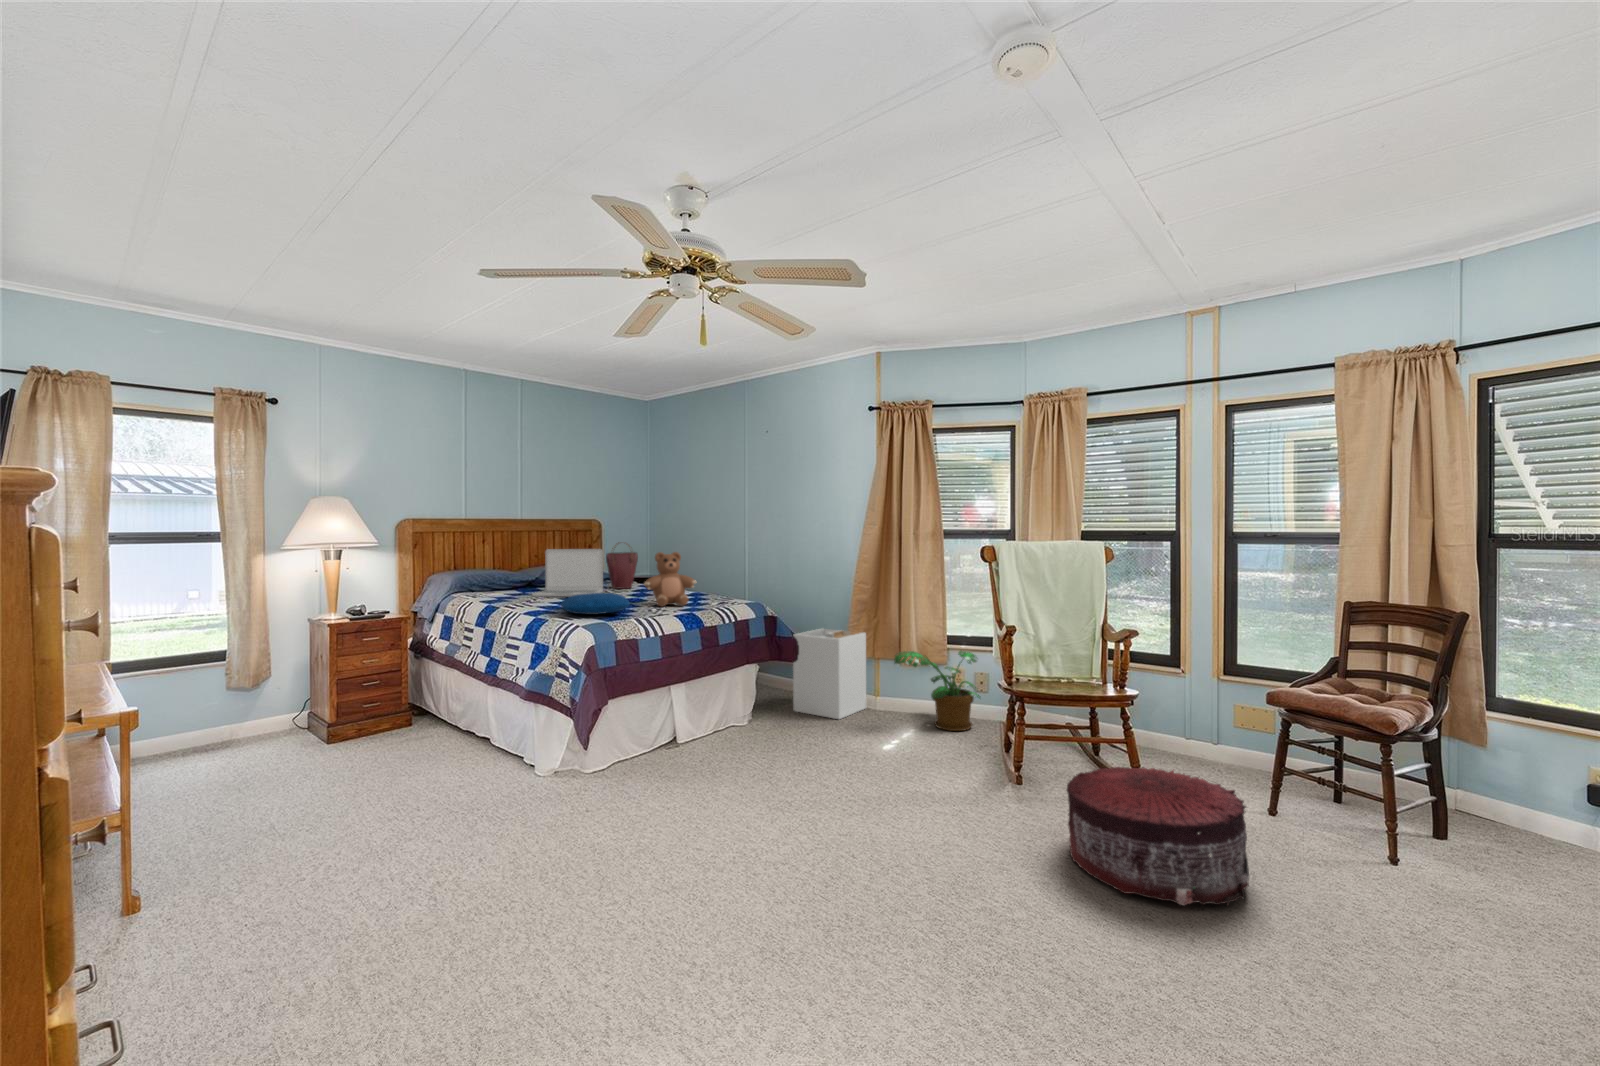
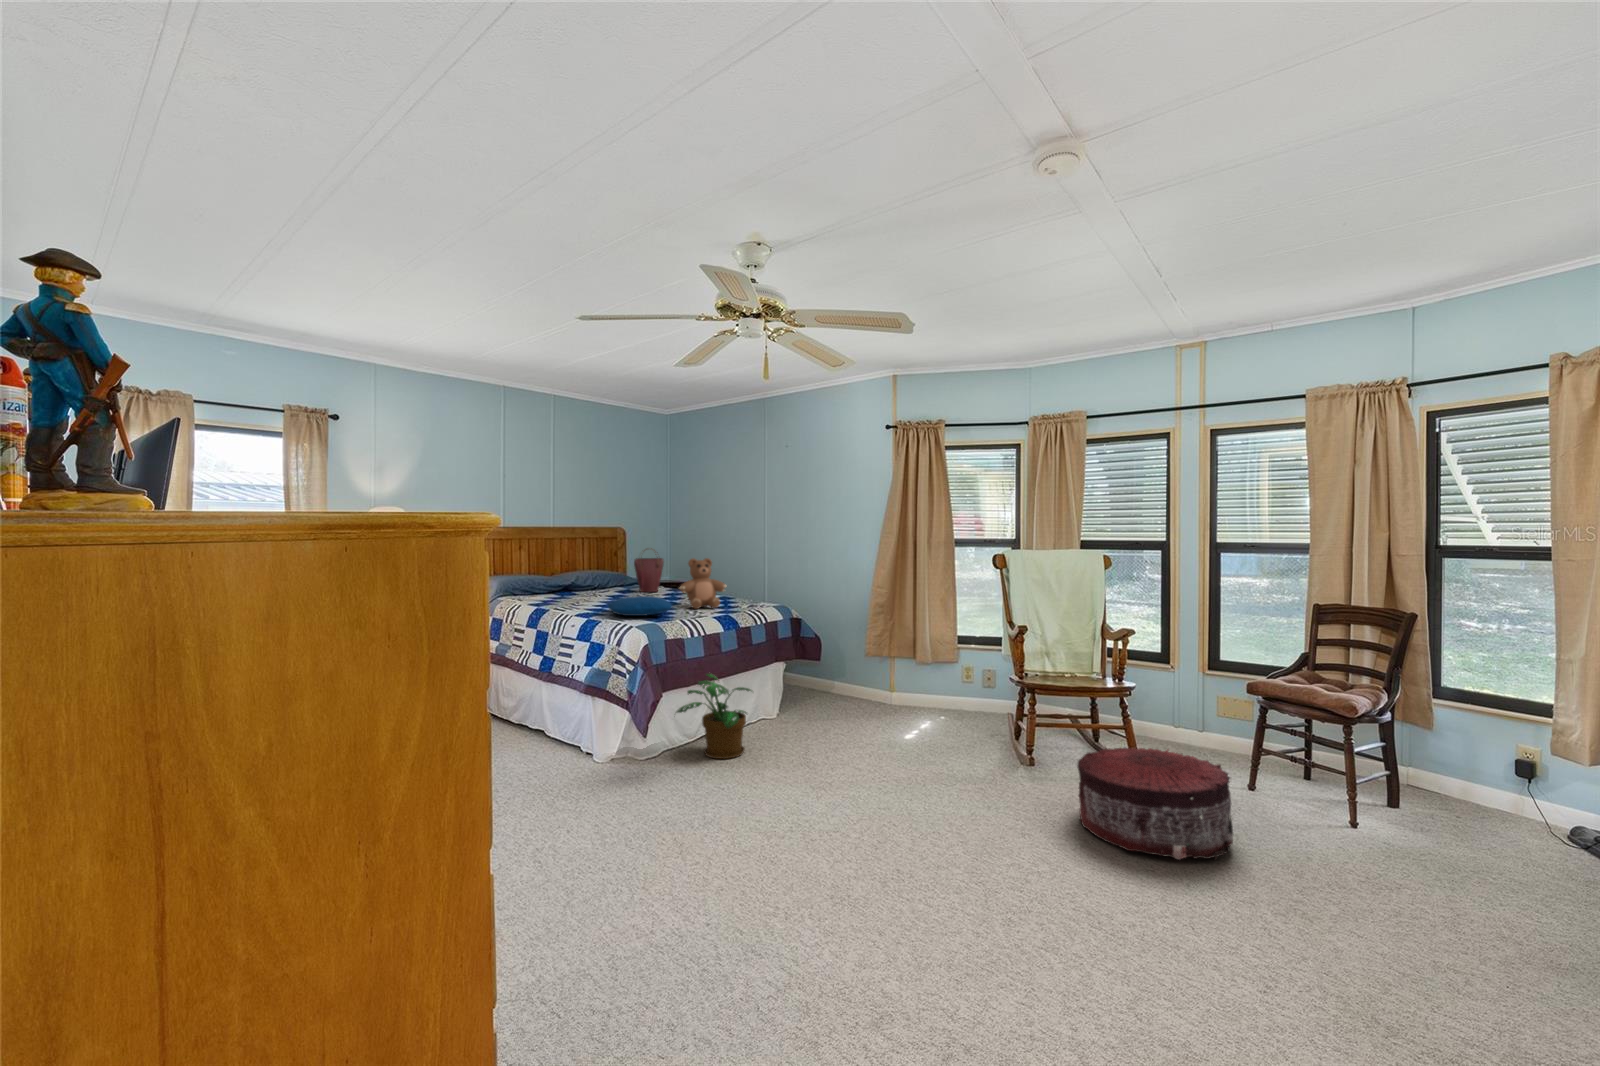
laptop: present [532,549,603,597] -> none [571,555,635,600]
laundry hamper: present [793,629,866,719] -> none [815,629,882,713]
potted plant: present [894,651,980,731] -> present [676,674,752,759]

